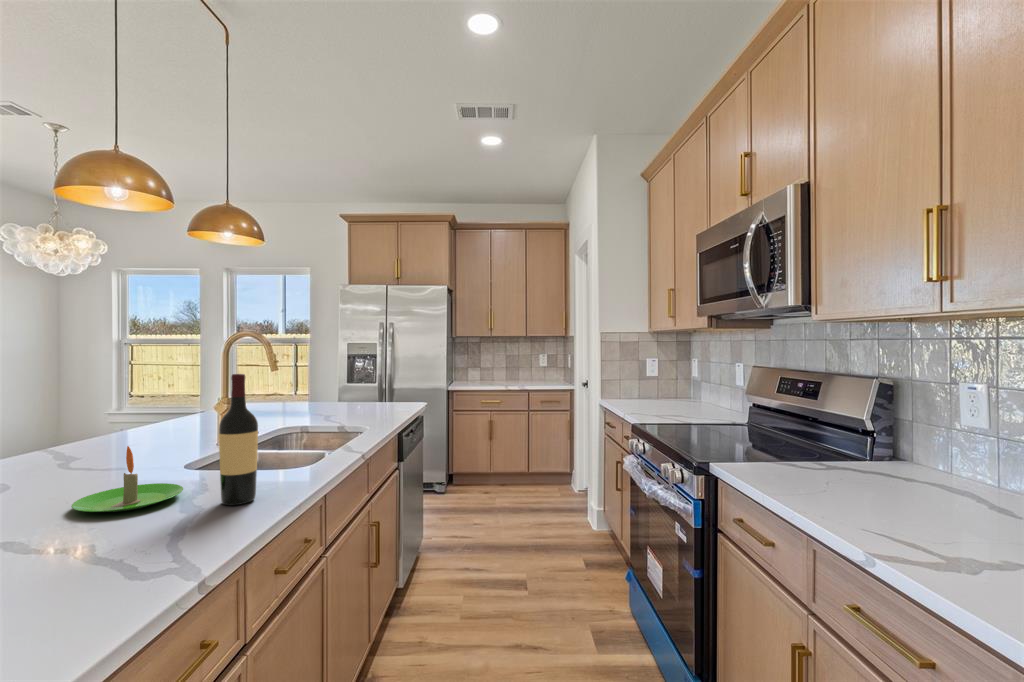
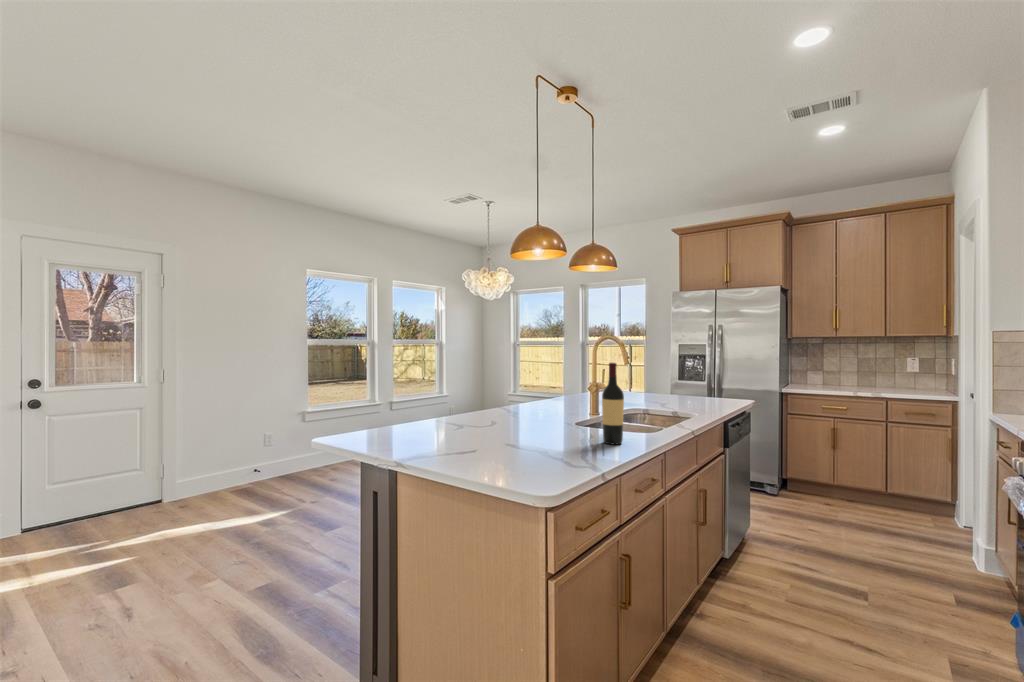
candle: present [71,446,183,512] -> none [531,402,581,438]

